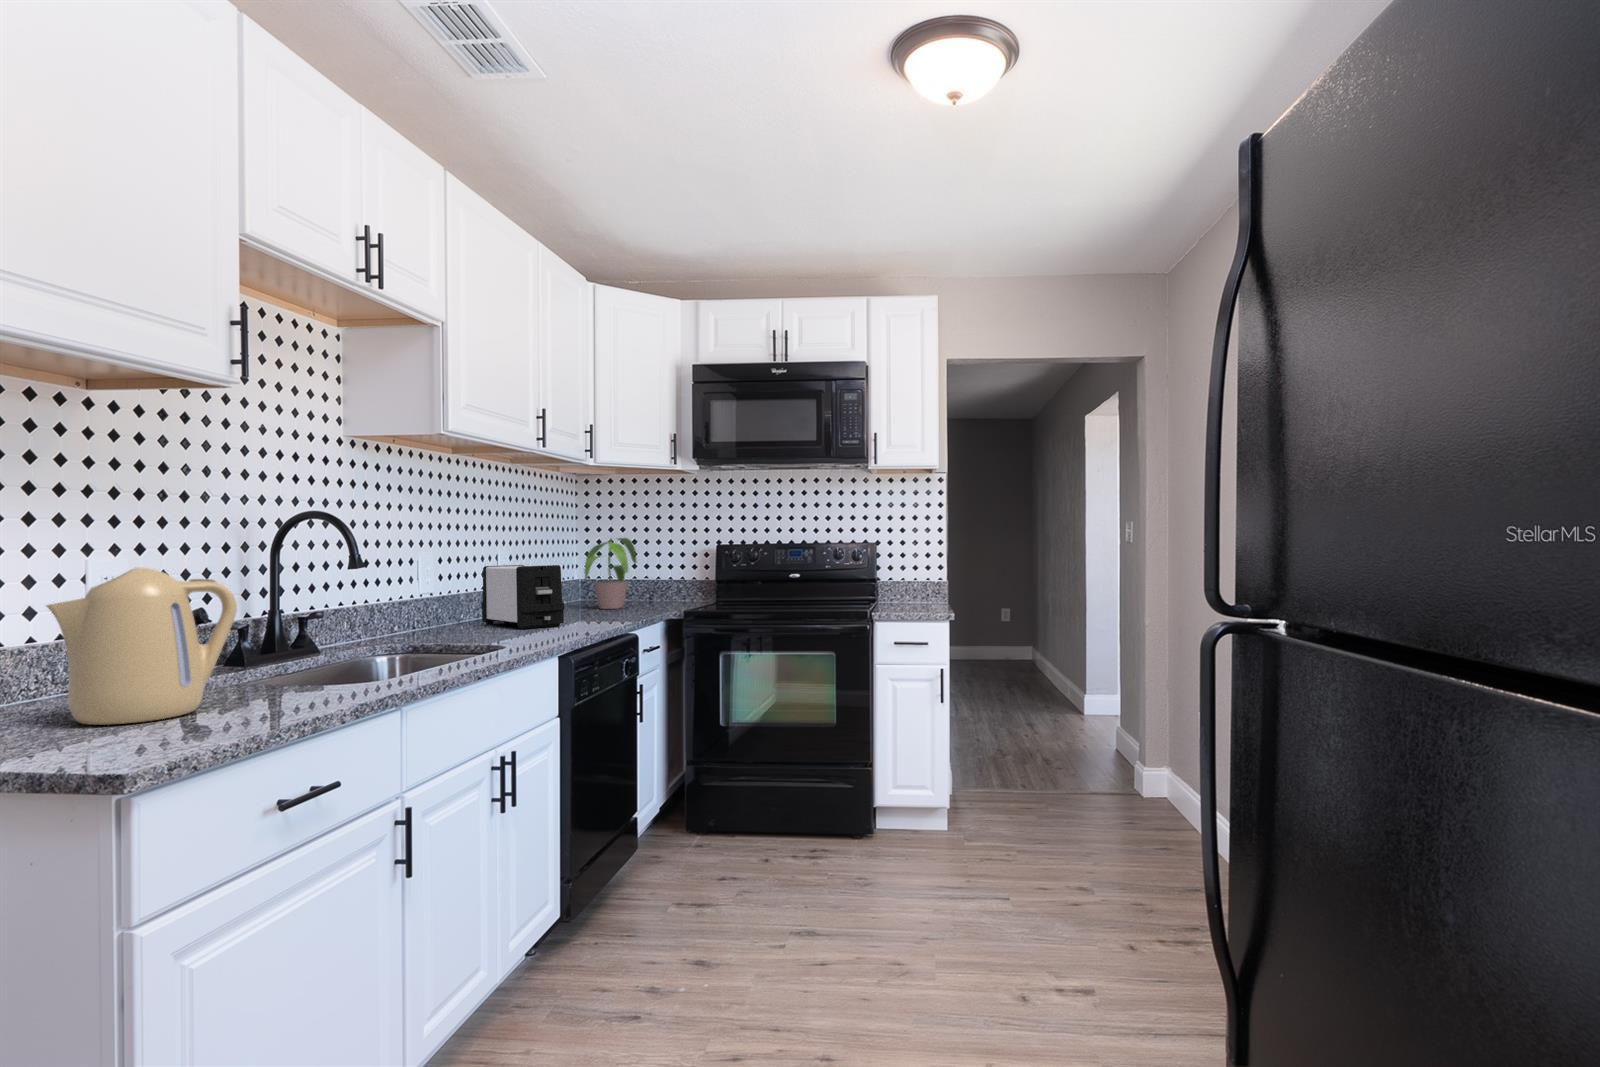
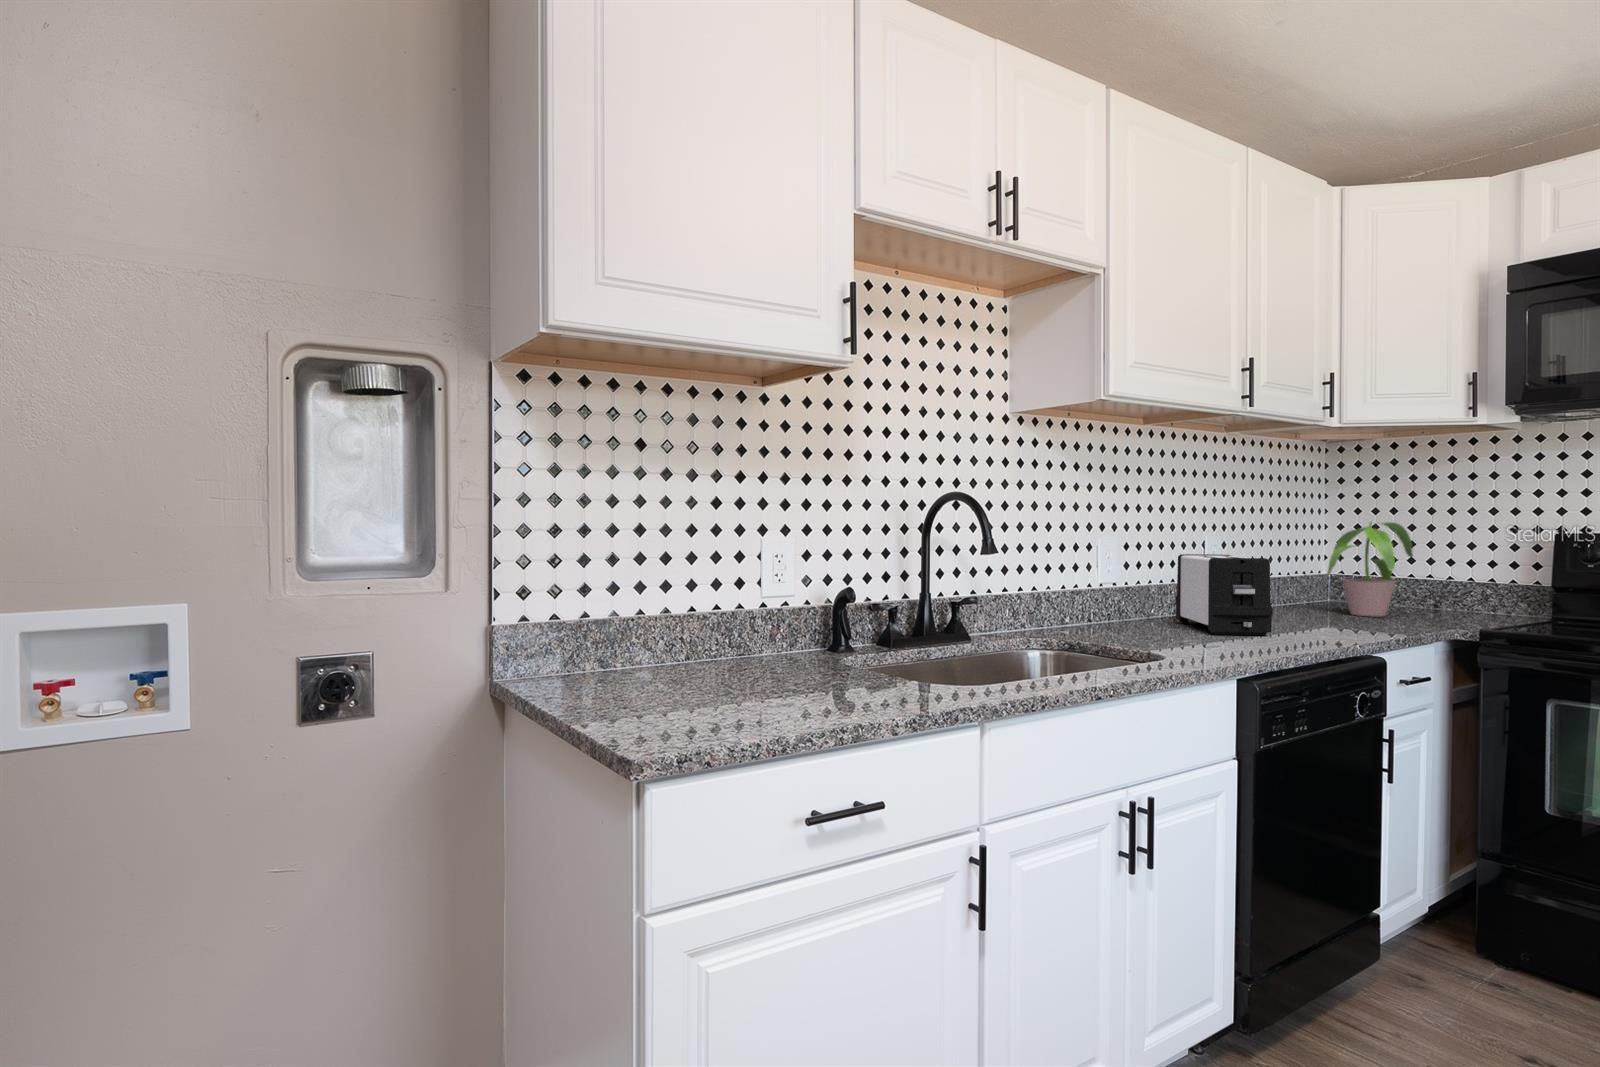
kettle: present [46,567,237,725] -> none [684,553,826,699]

